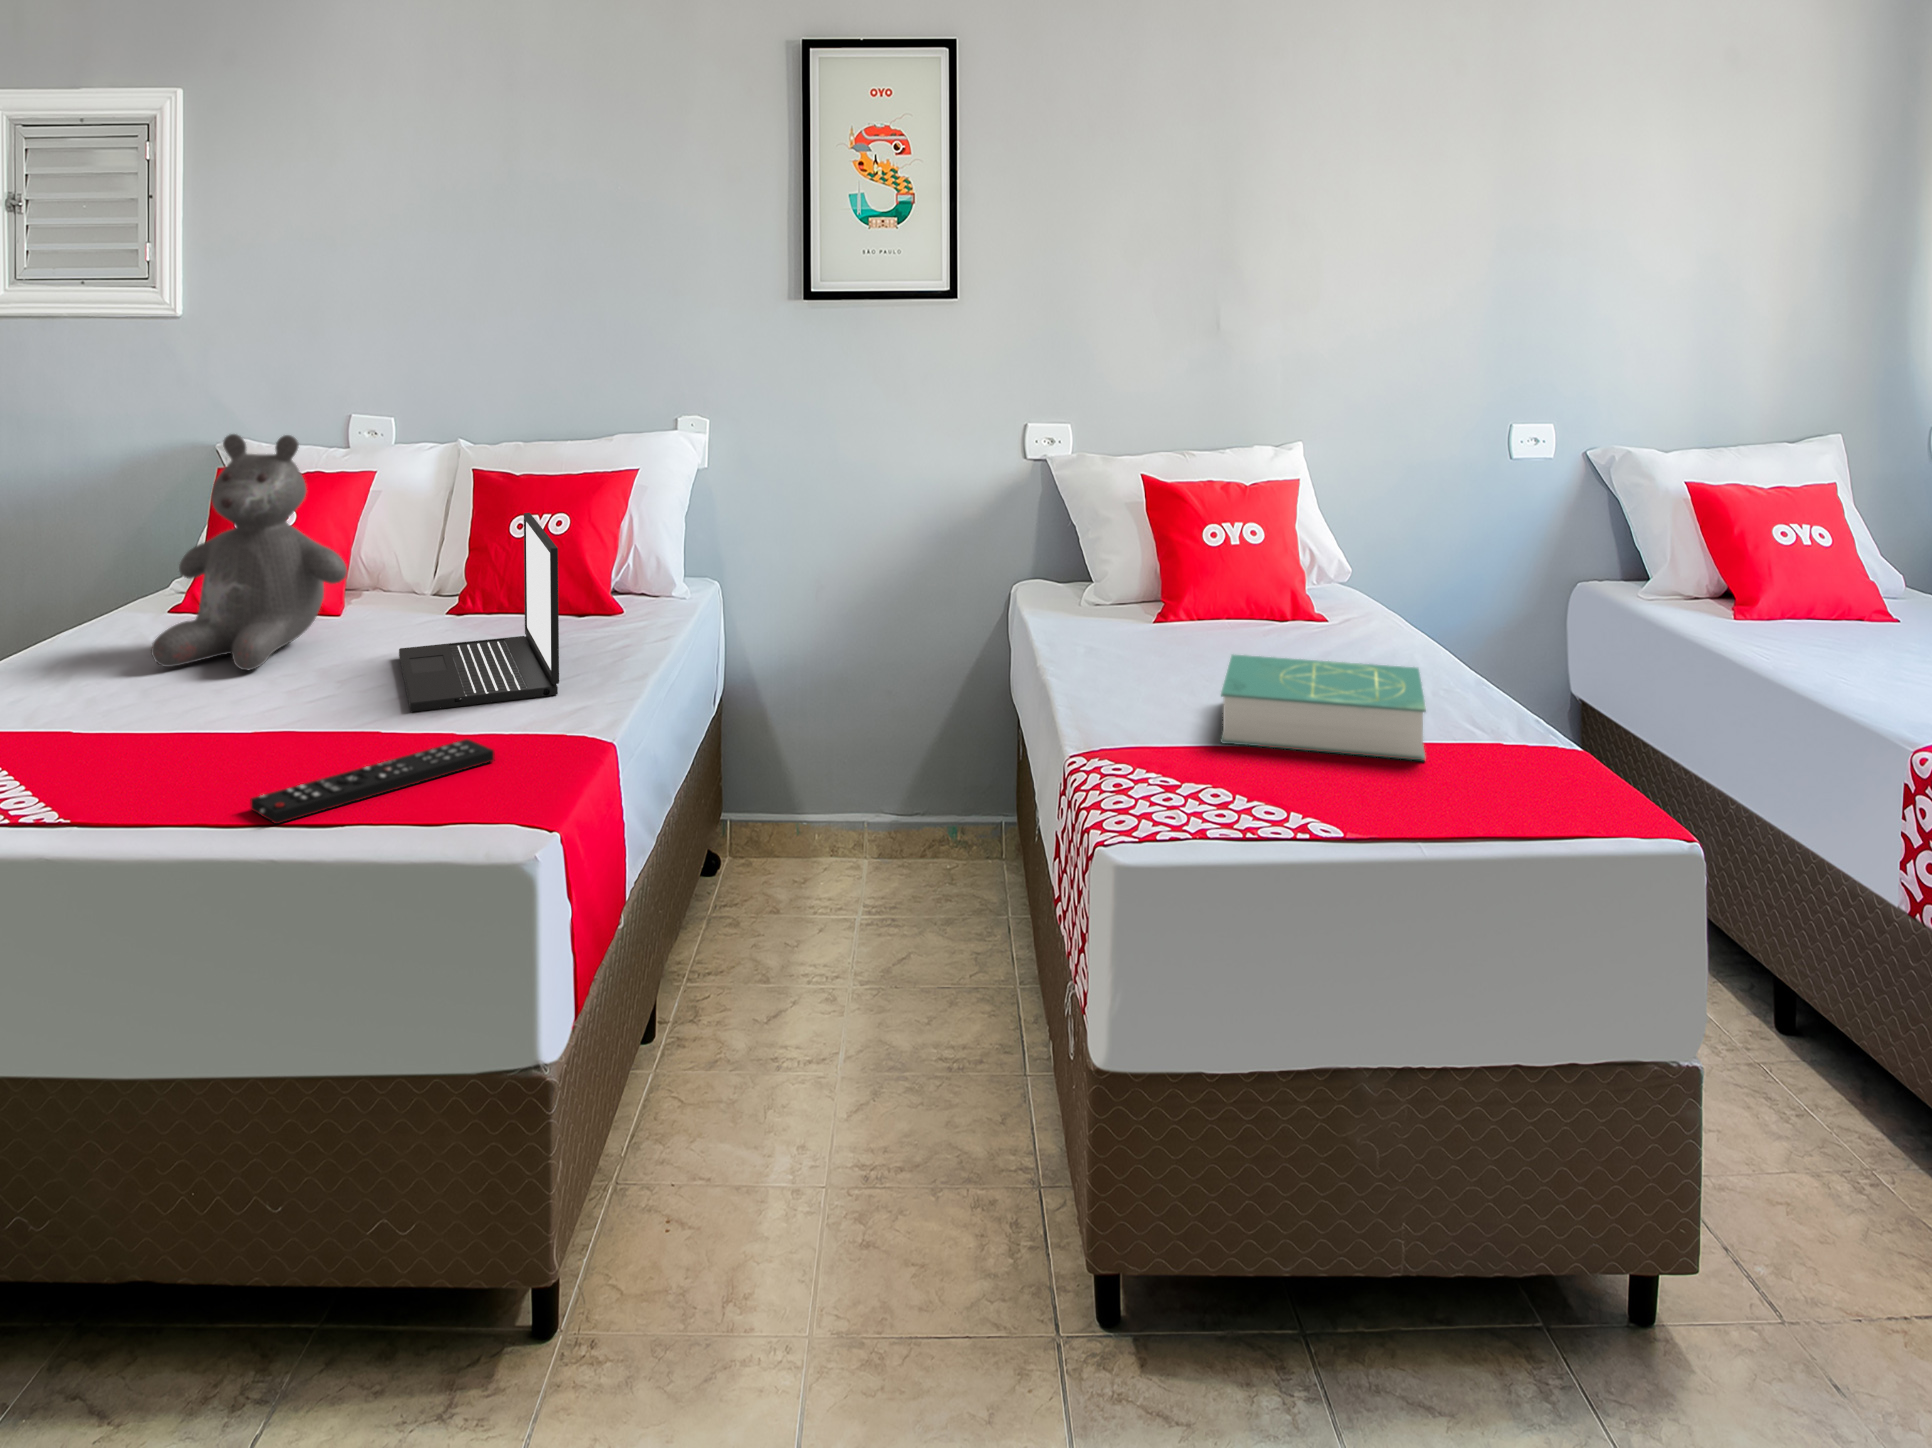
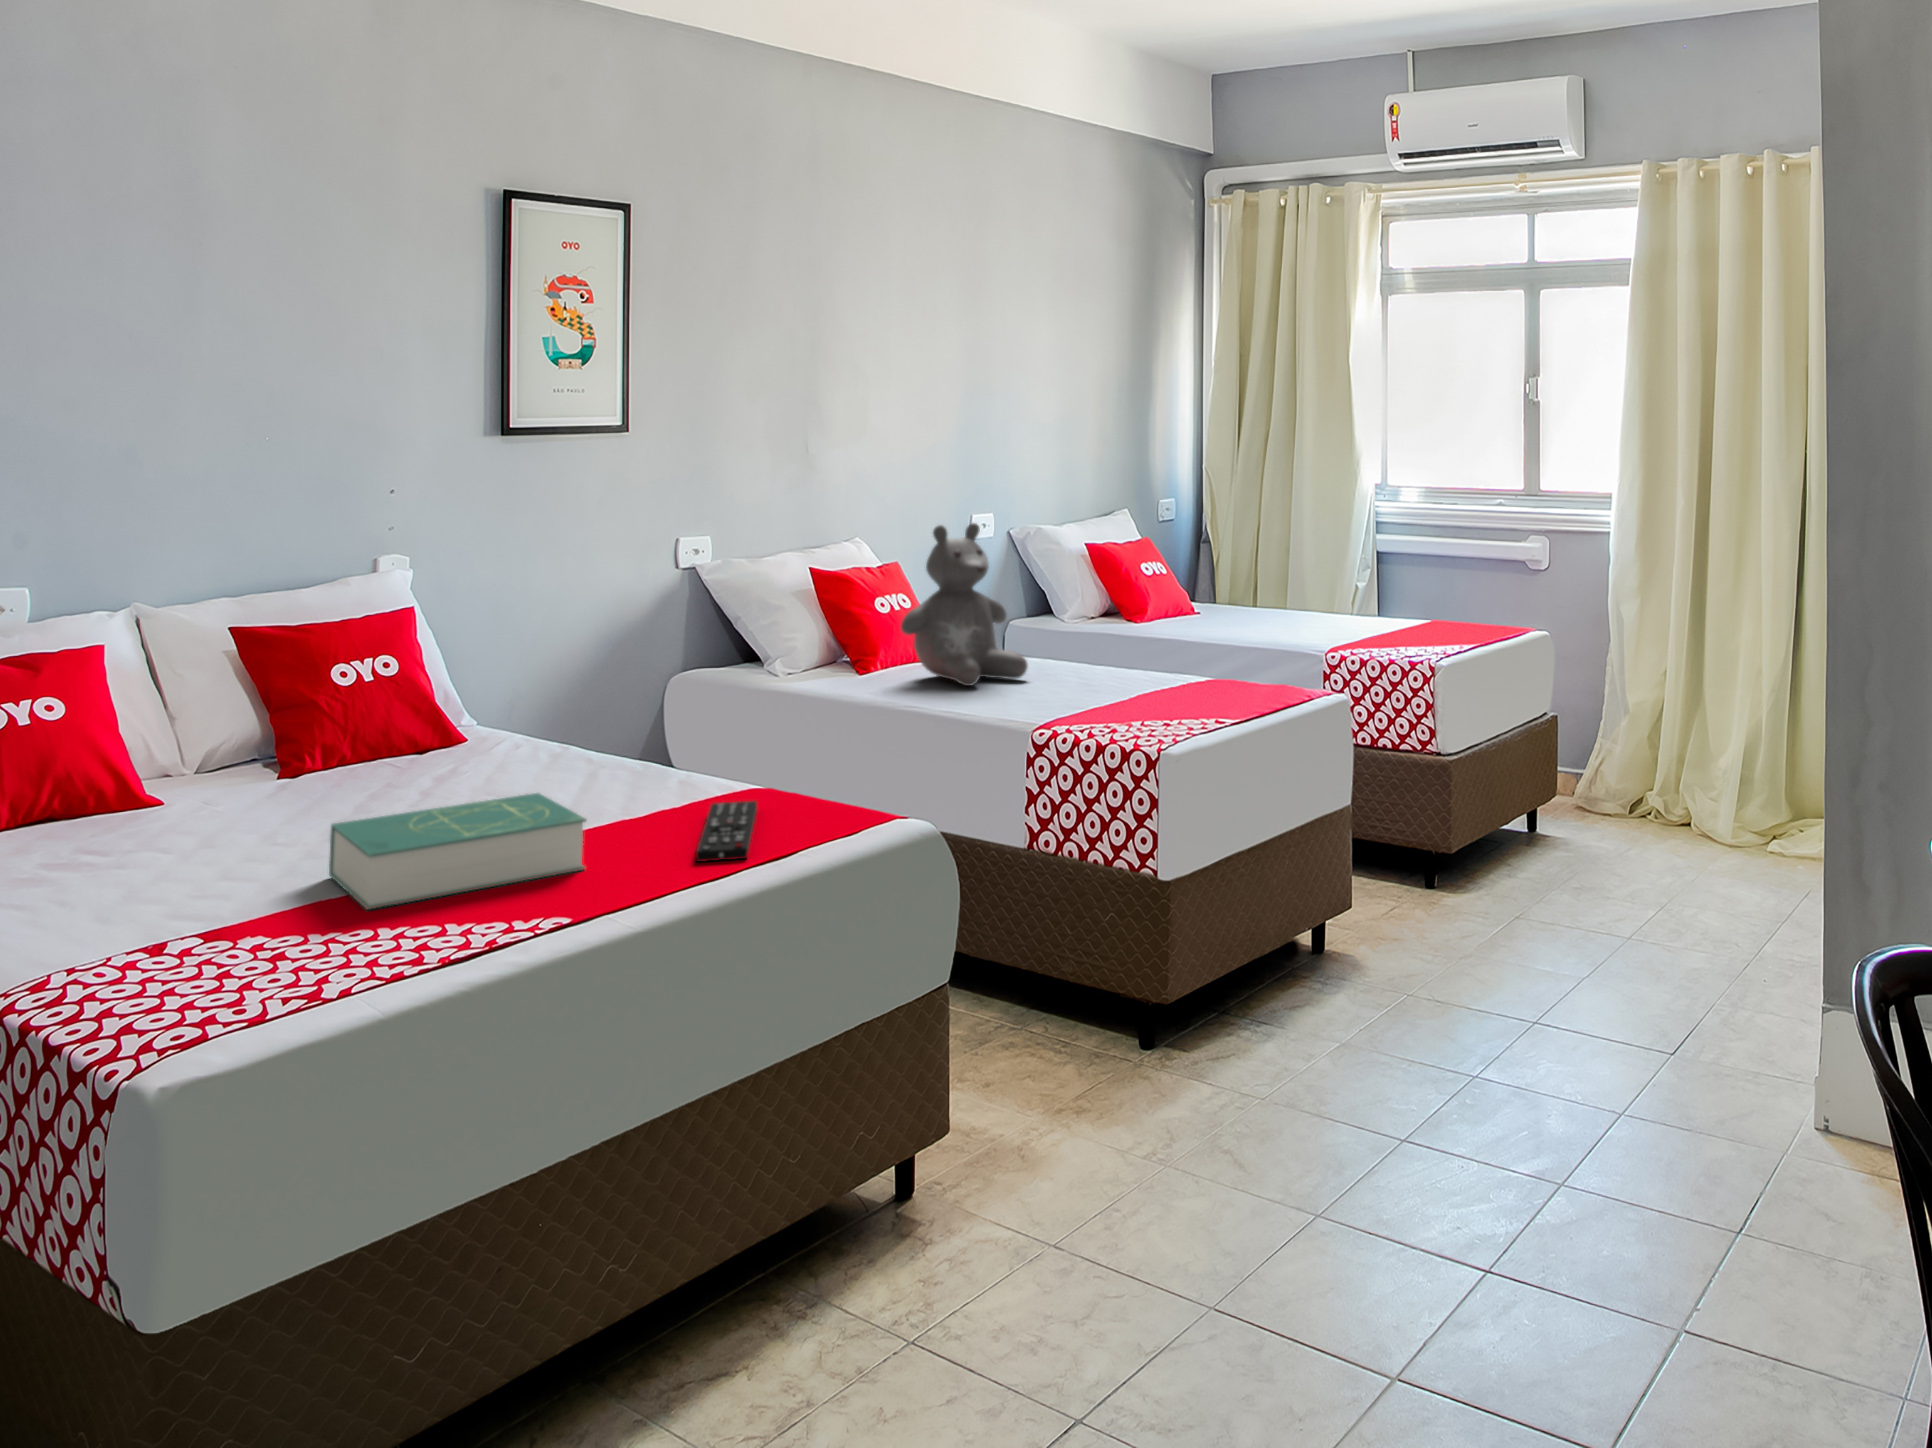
teddy bear: present [151,434,347,670] -> present [901,523,1028,686]
laptop: present [399,513,559,712] -> none [390,646,649,818]
book: present [1221,655,1426,760] -> present [329,793,586,909]

